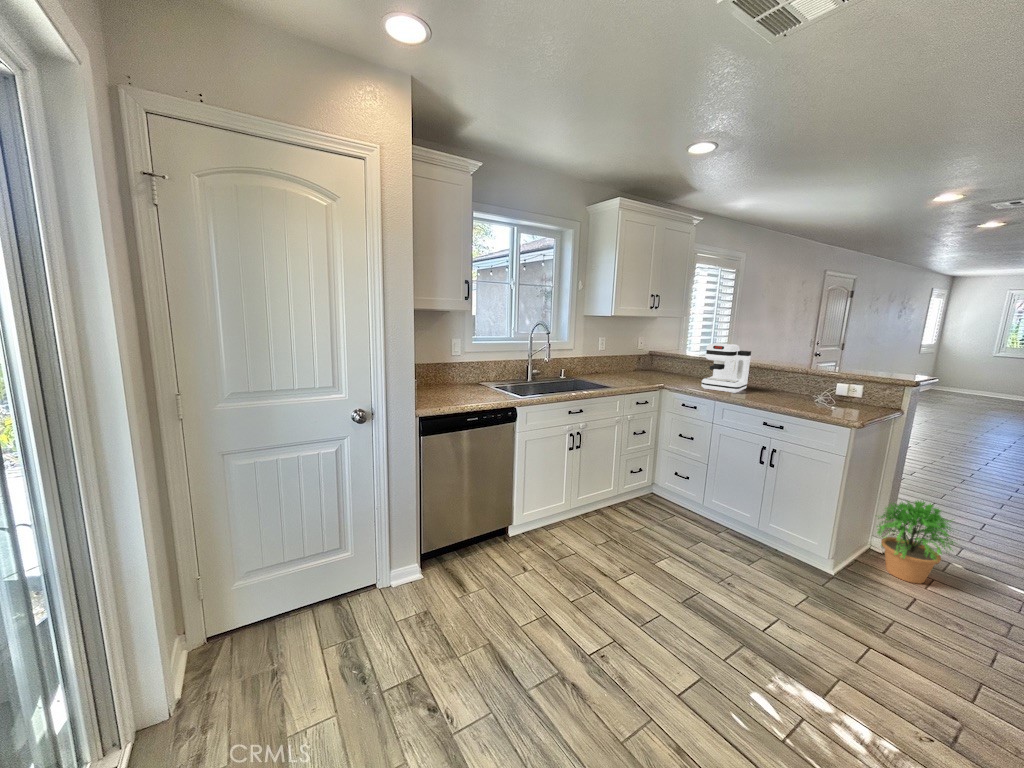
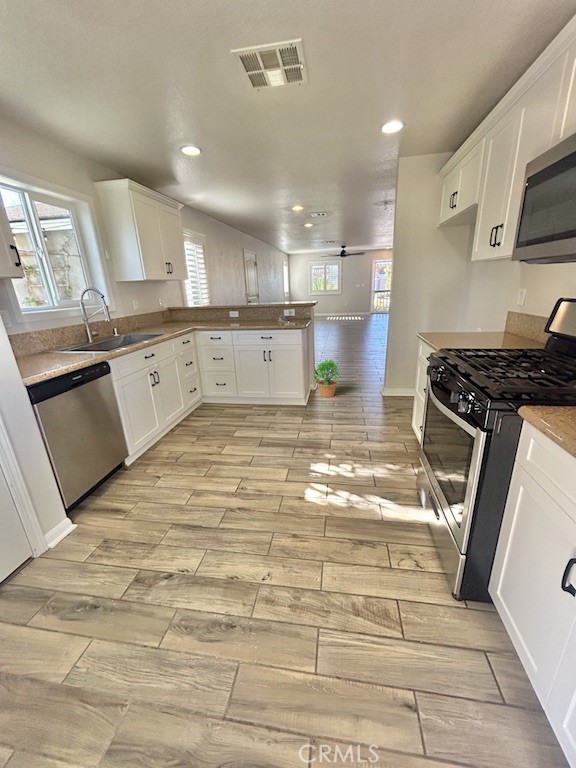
coffee maker: present [701,344,751,393] -> none [216,294,242,325]

